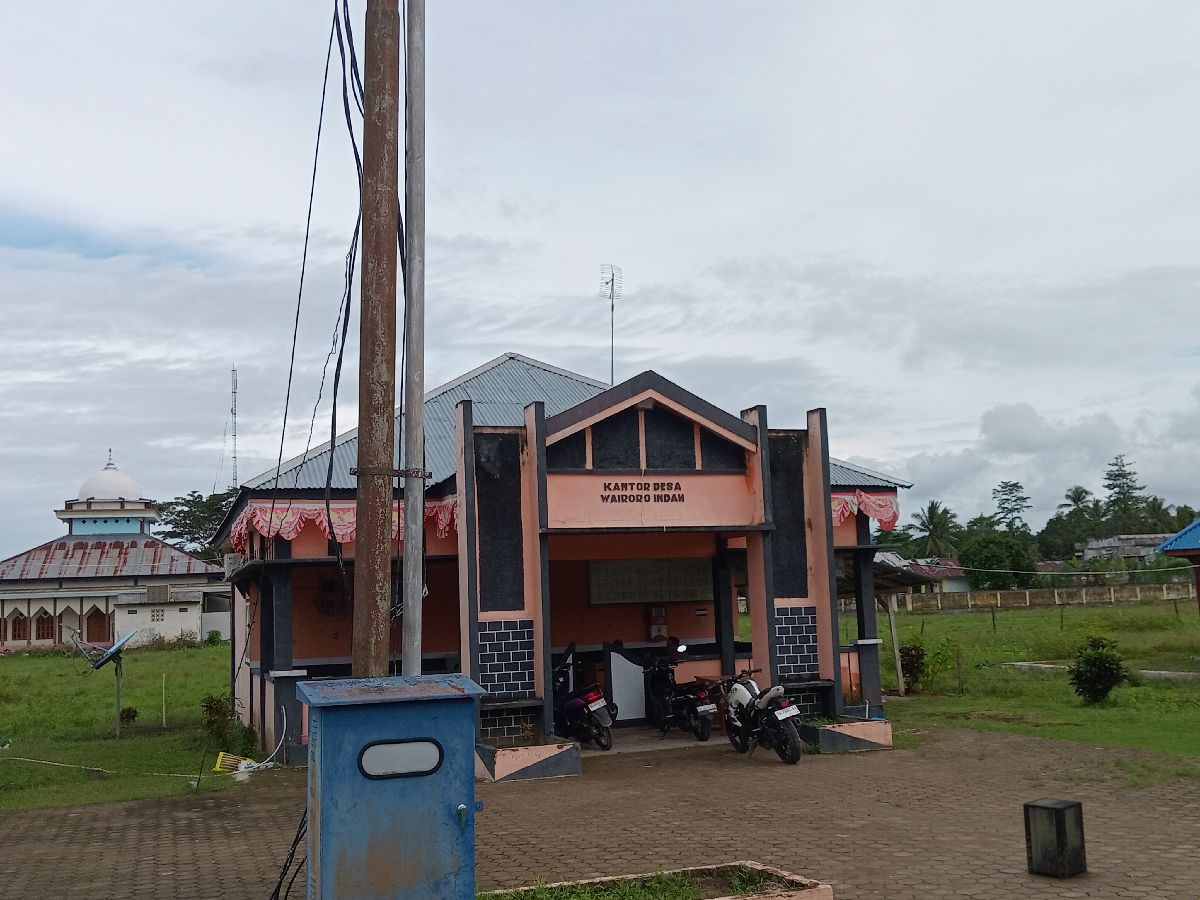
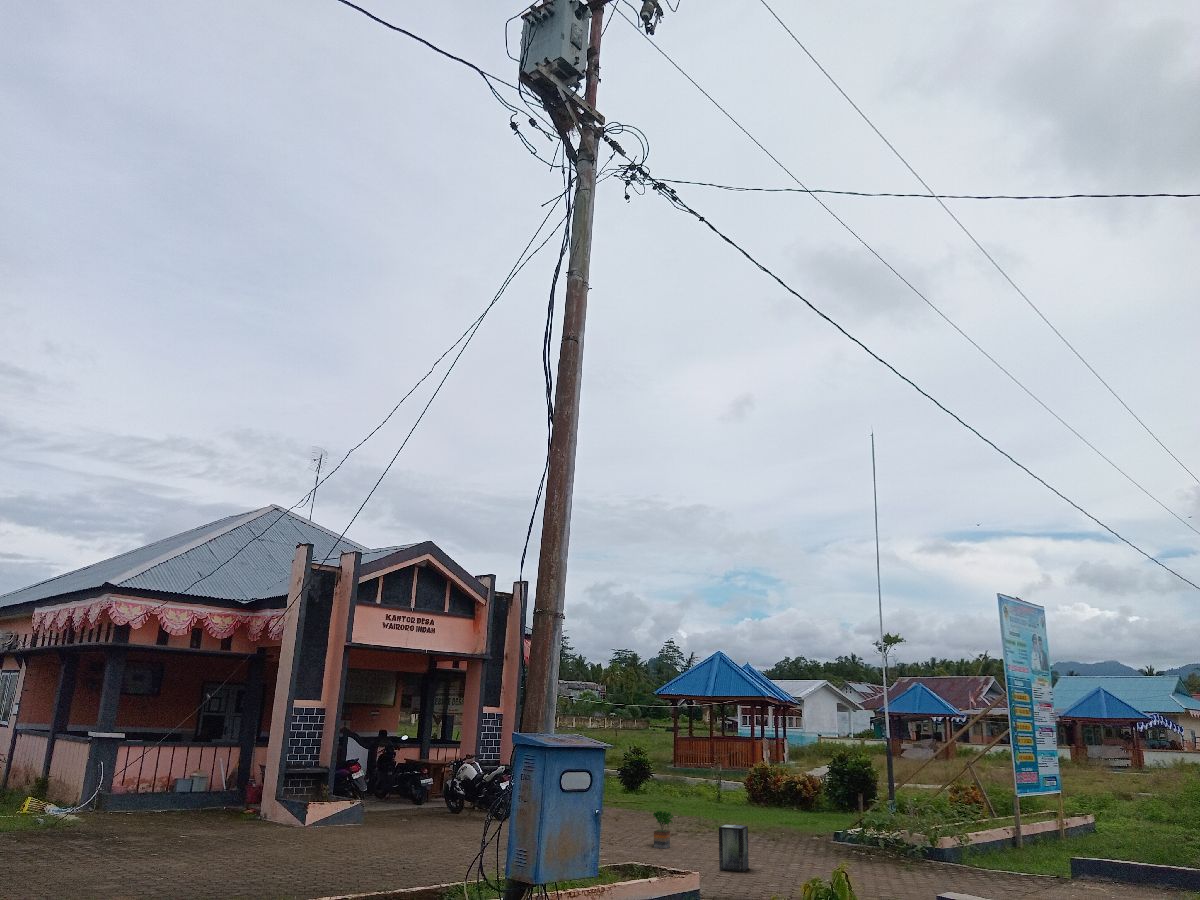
potted tree: none [972,763,1010,823] -> present [653,811,673,849]

